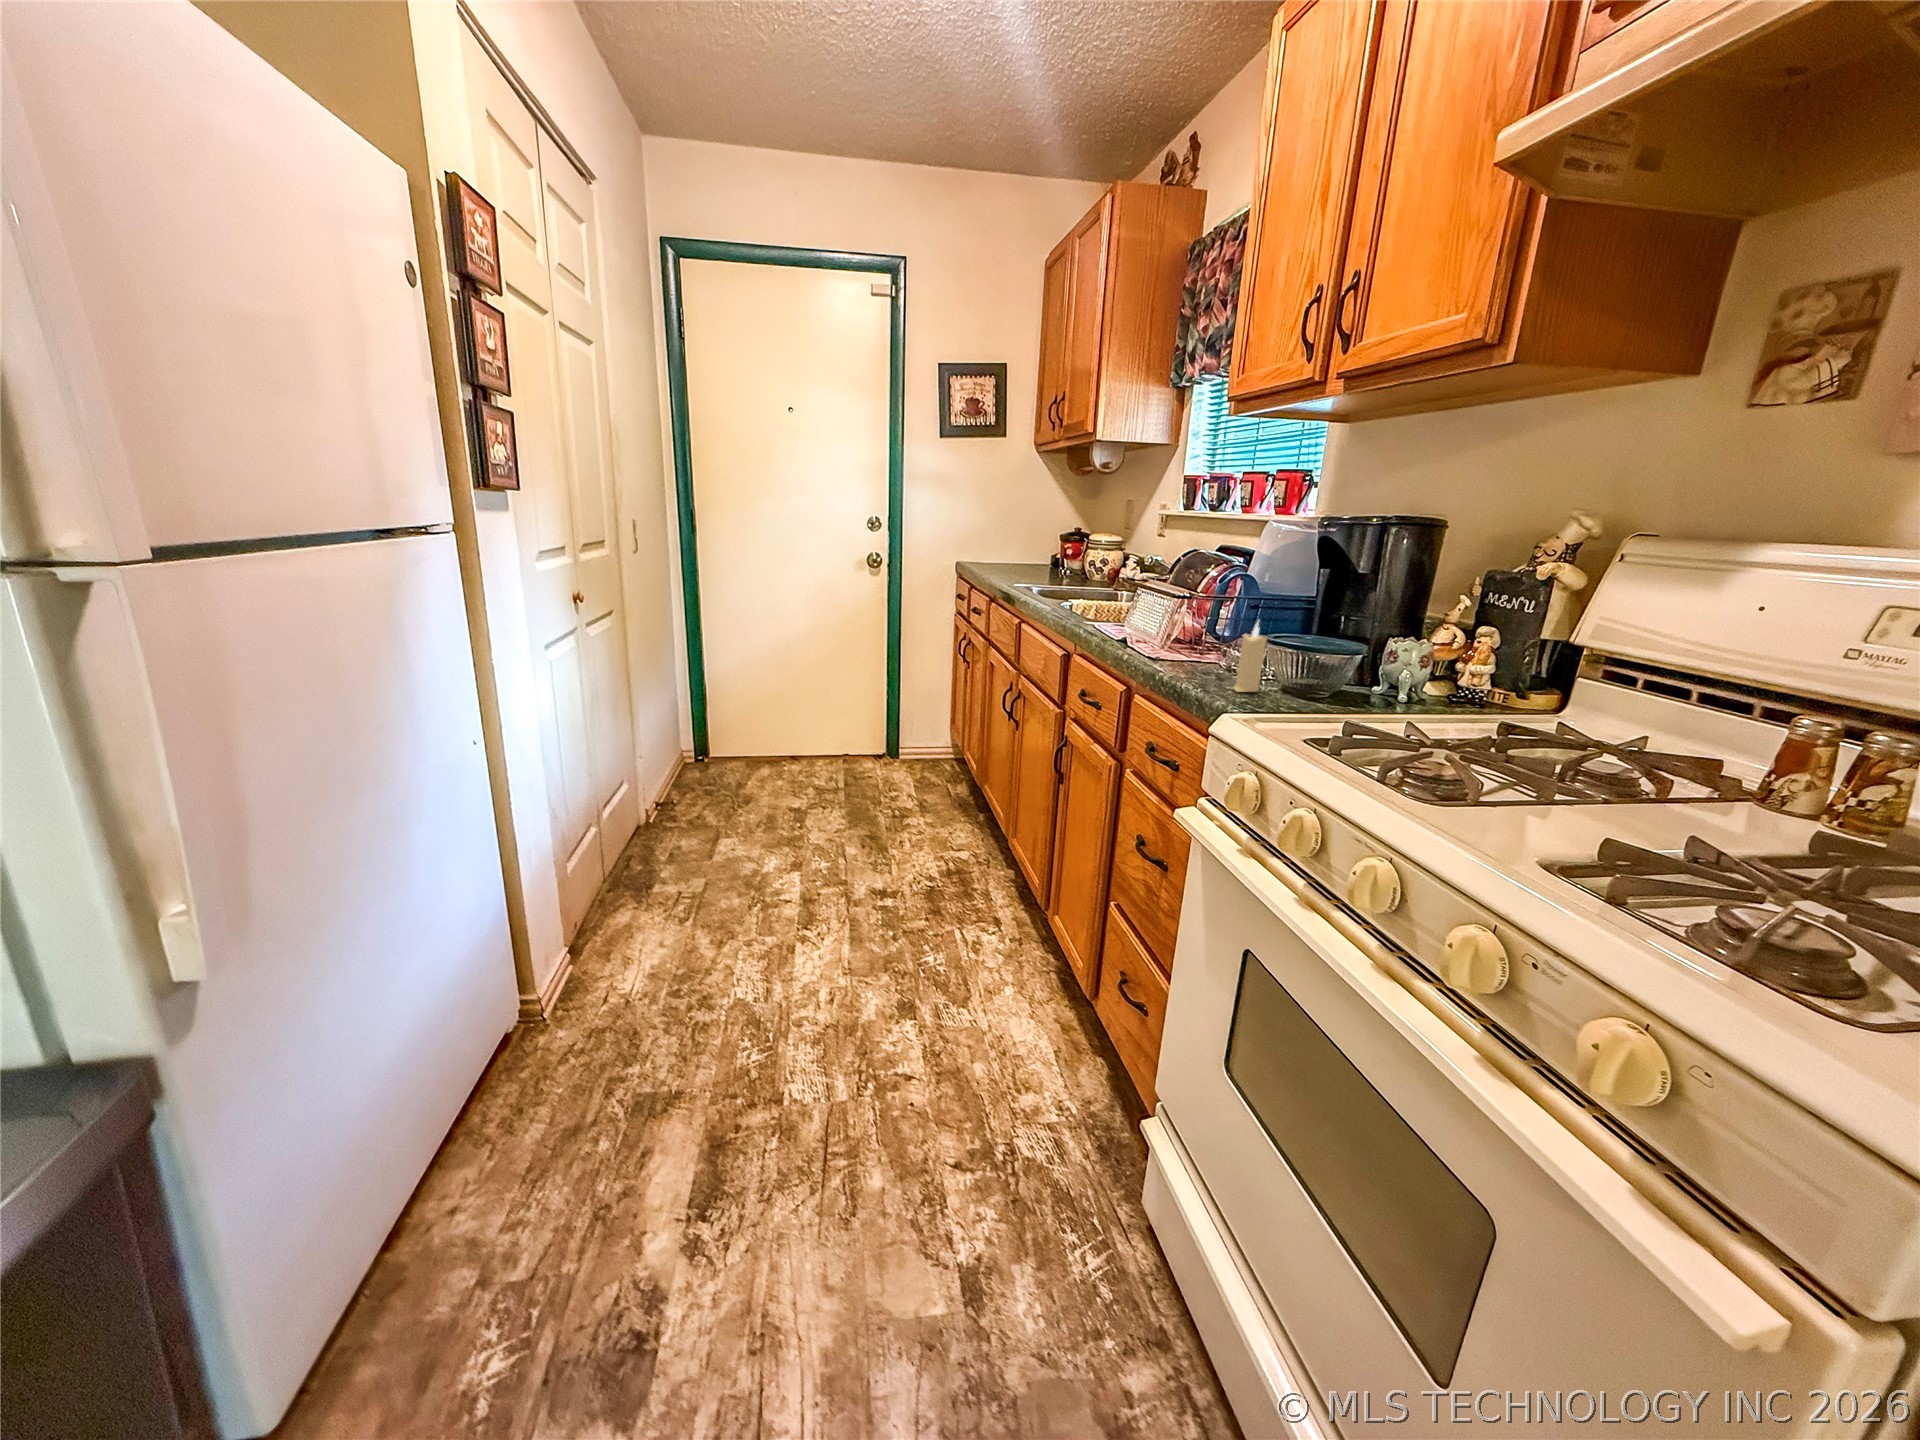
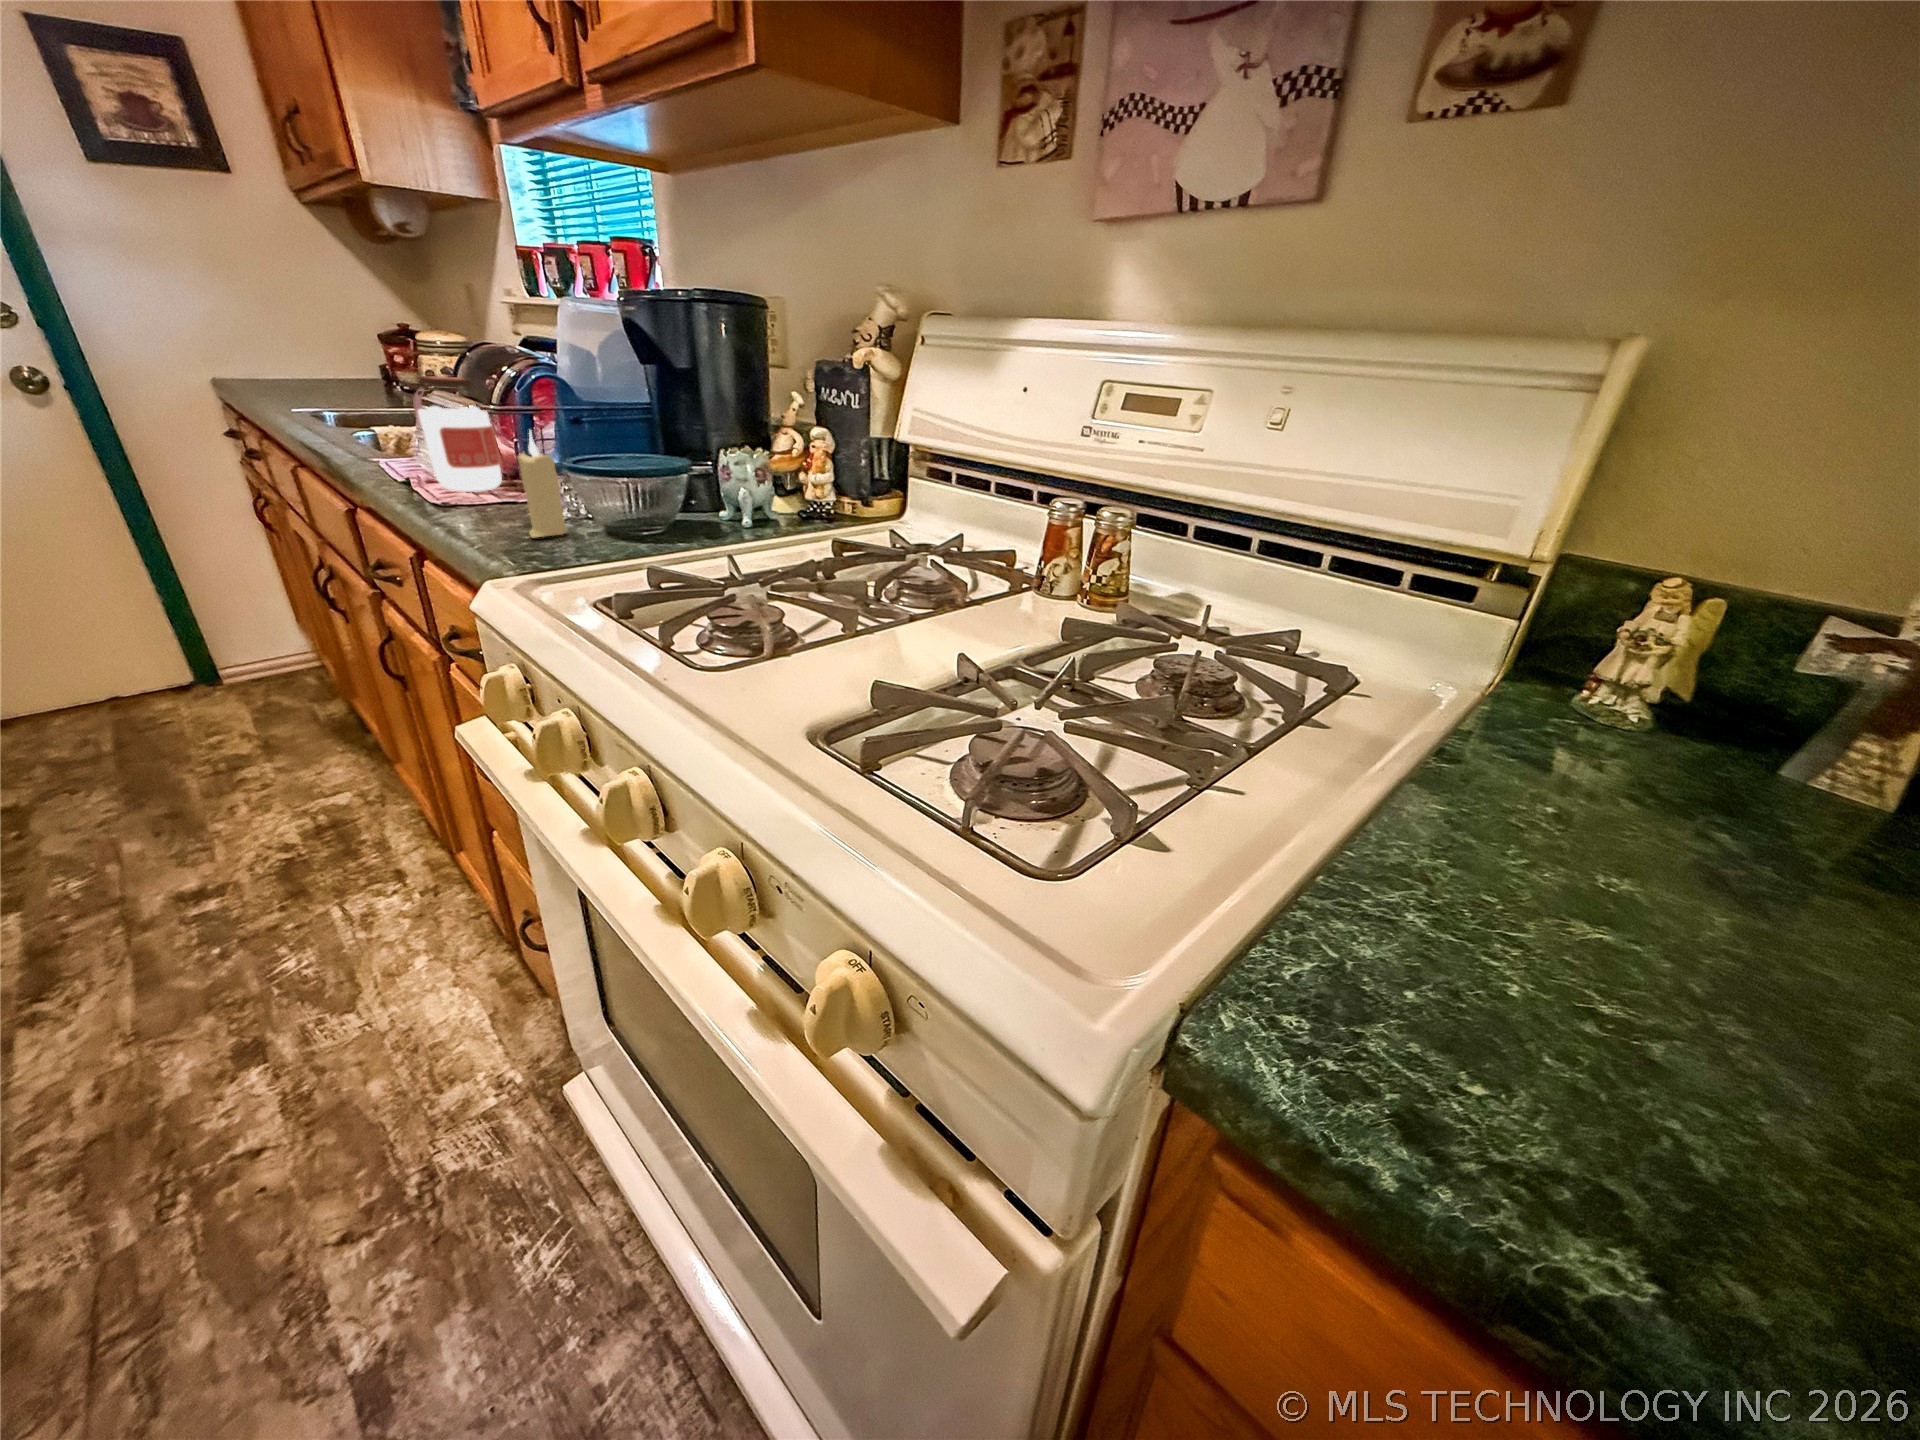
jar: none [1150,578,1201,656] -> present [413,376,502,492]

